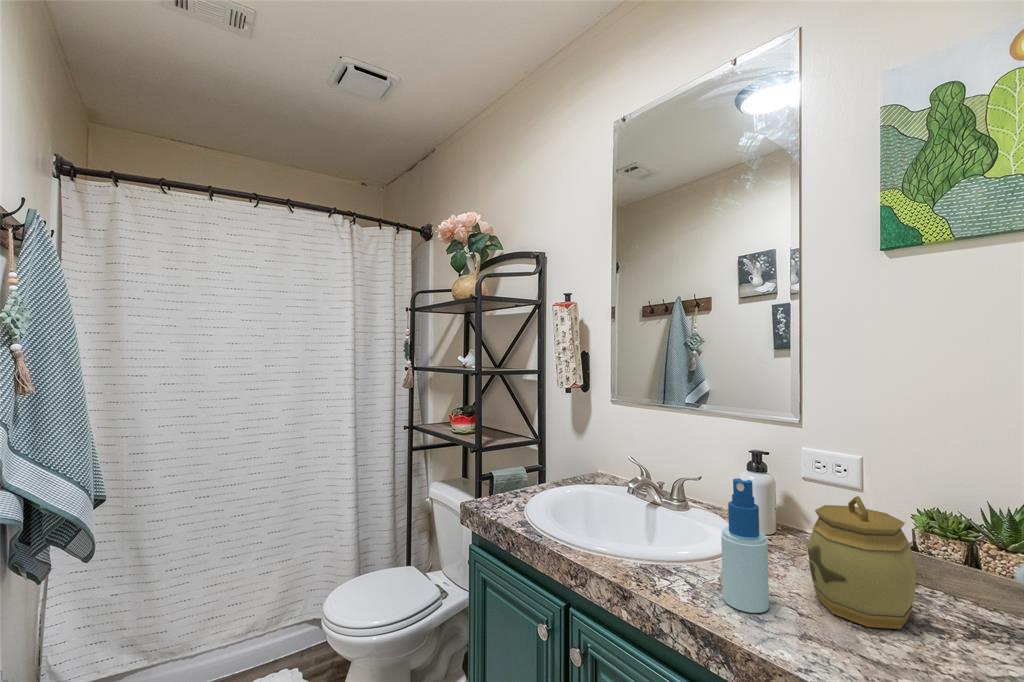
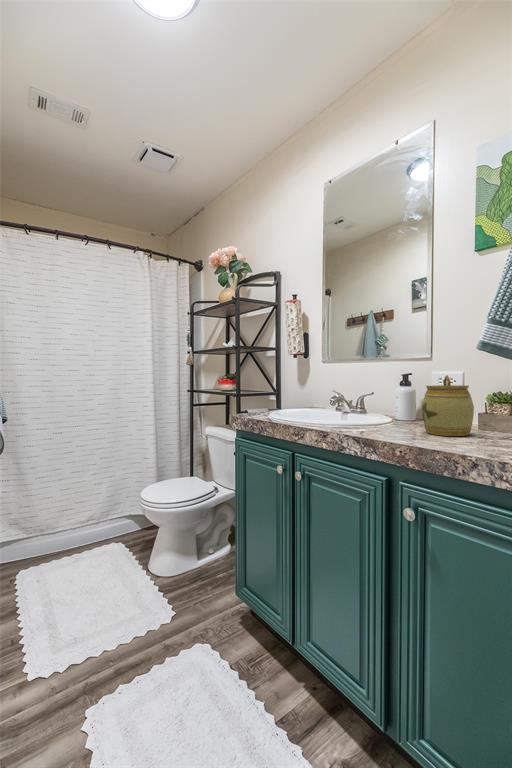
spray bottle: present [721,478,769,613] -> none [376,369,399,434]

